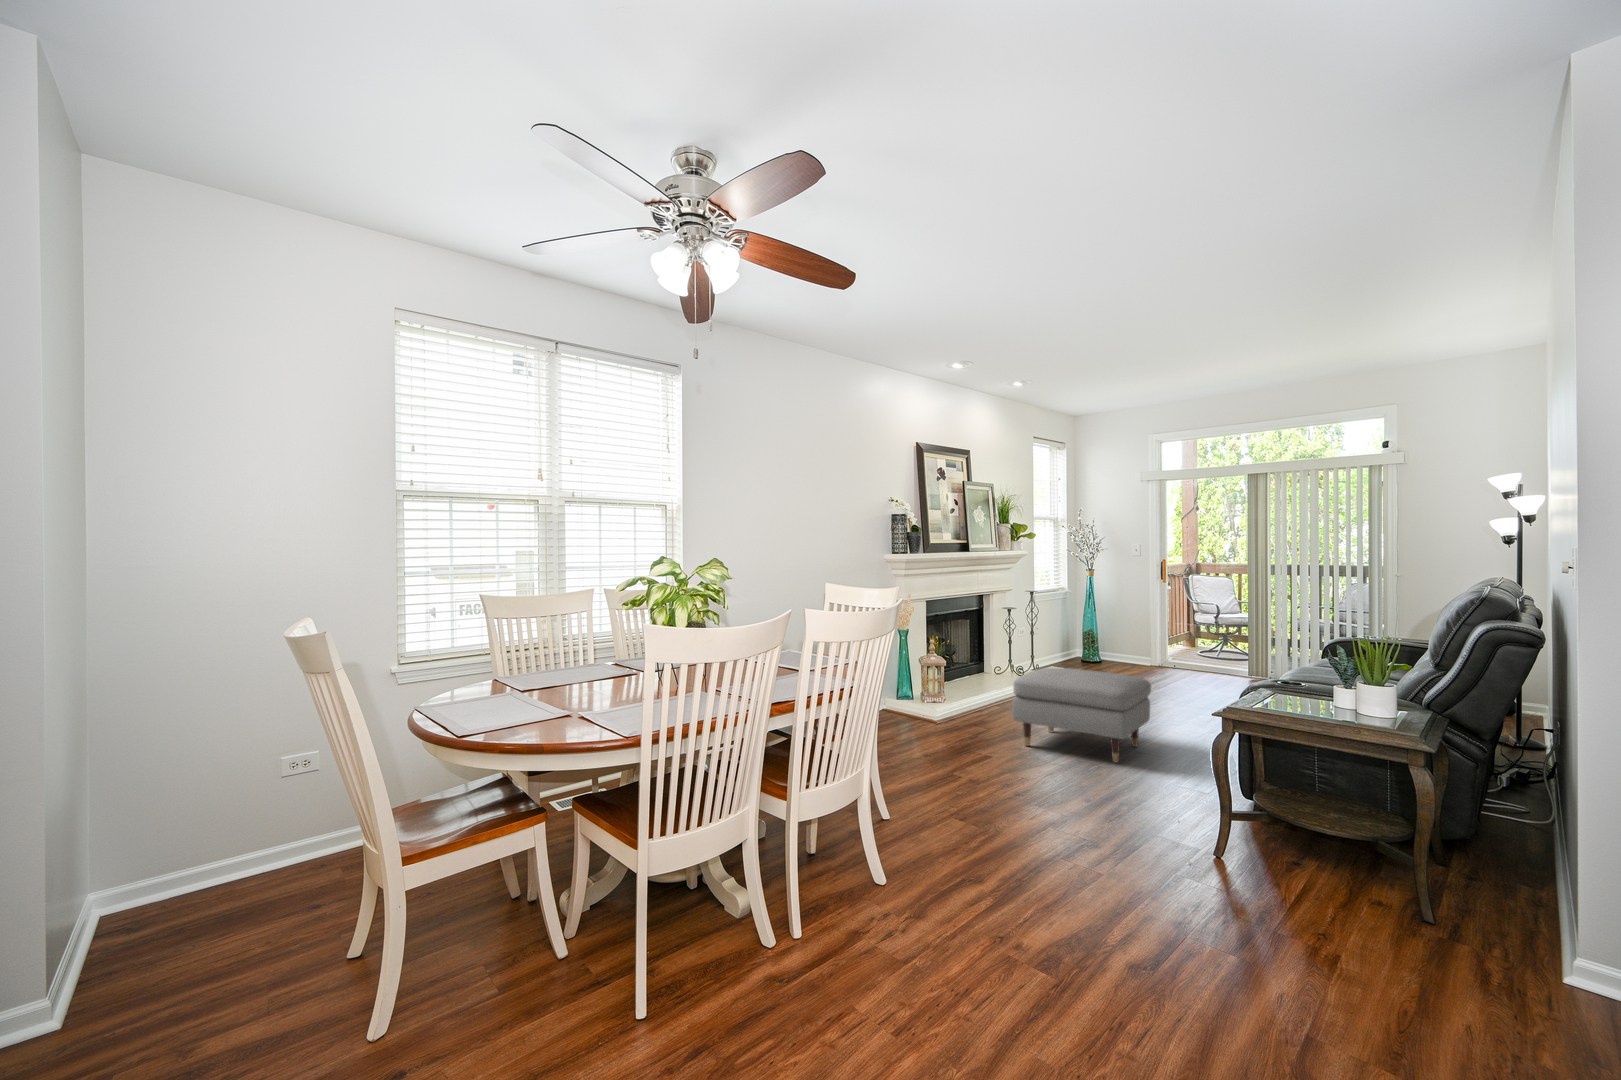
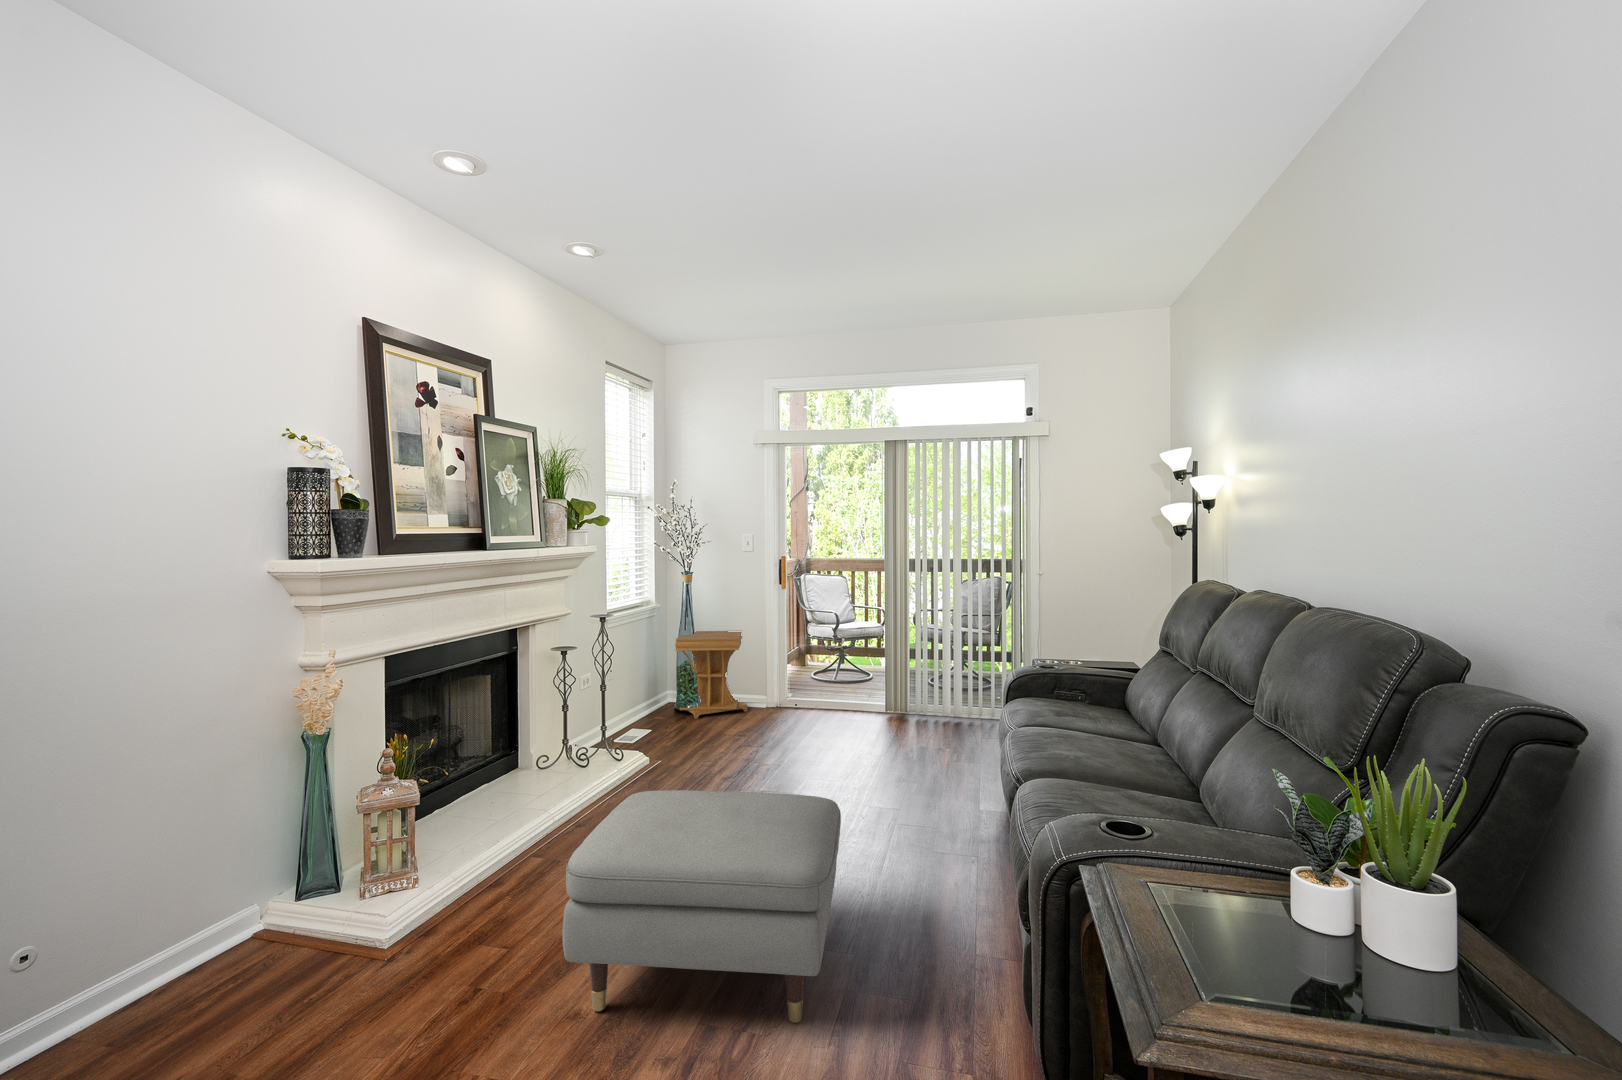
side table: none [1081,610,1134,668] -> present [675,631,747,719]

